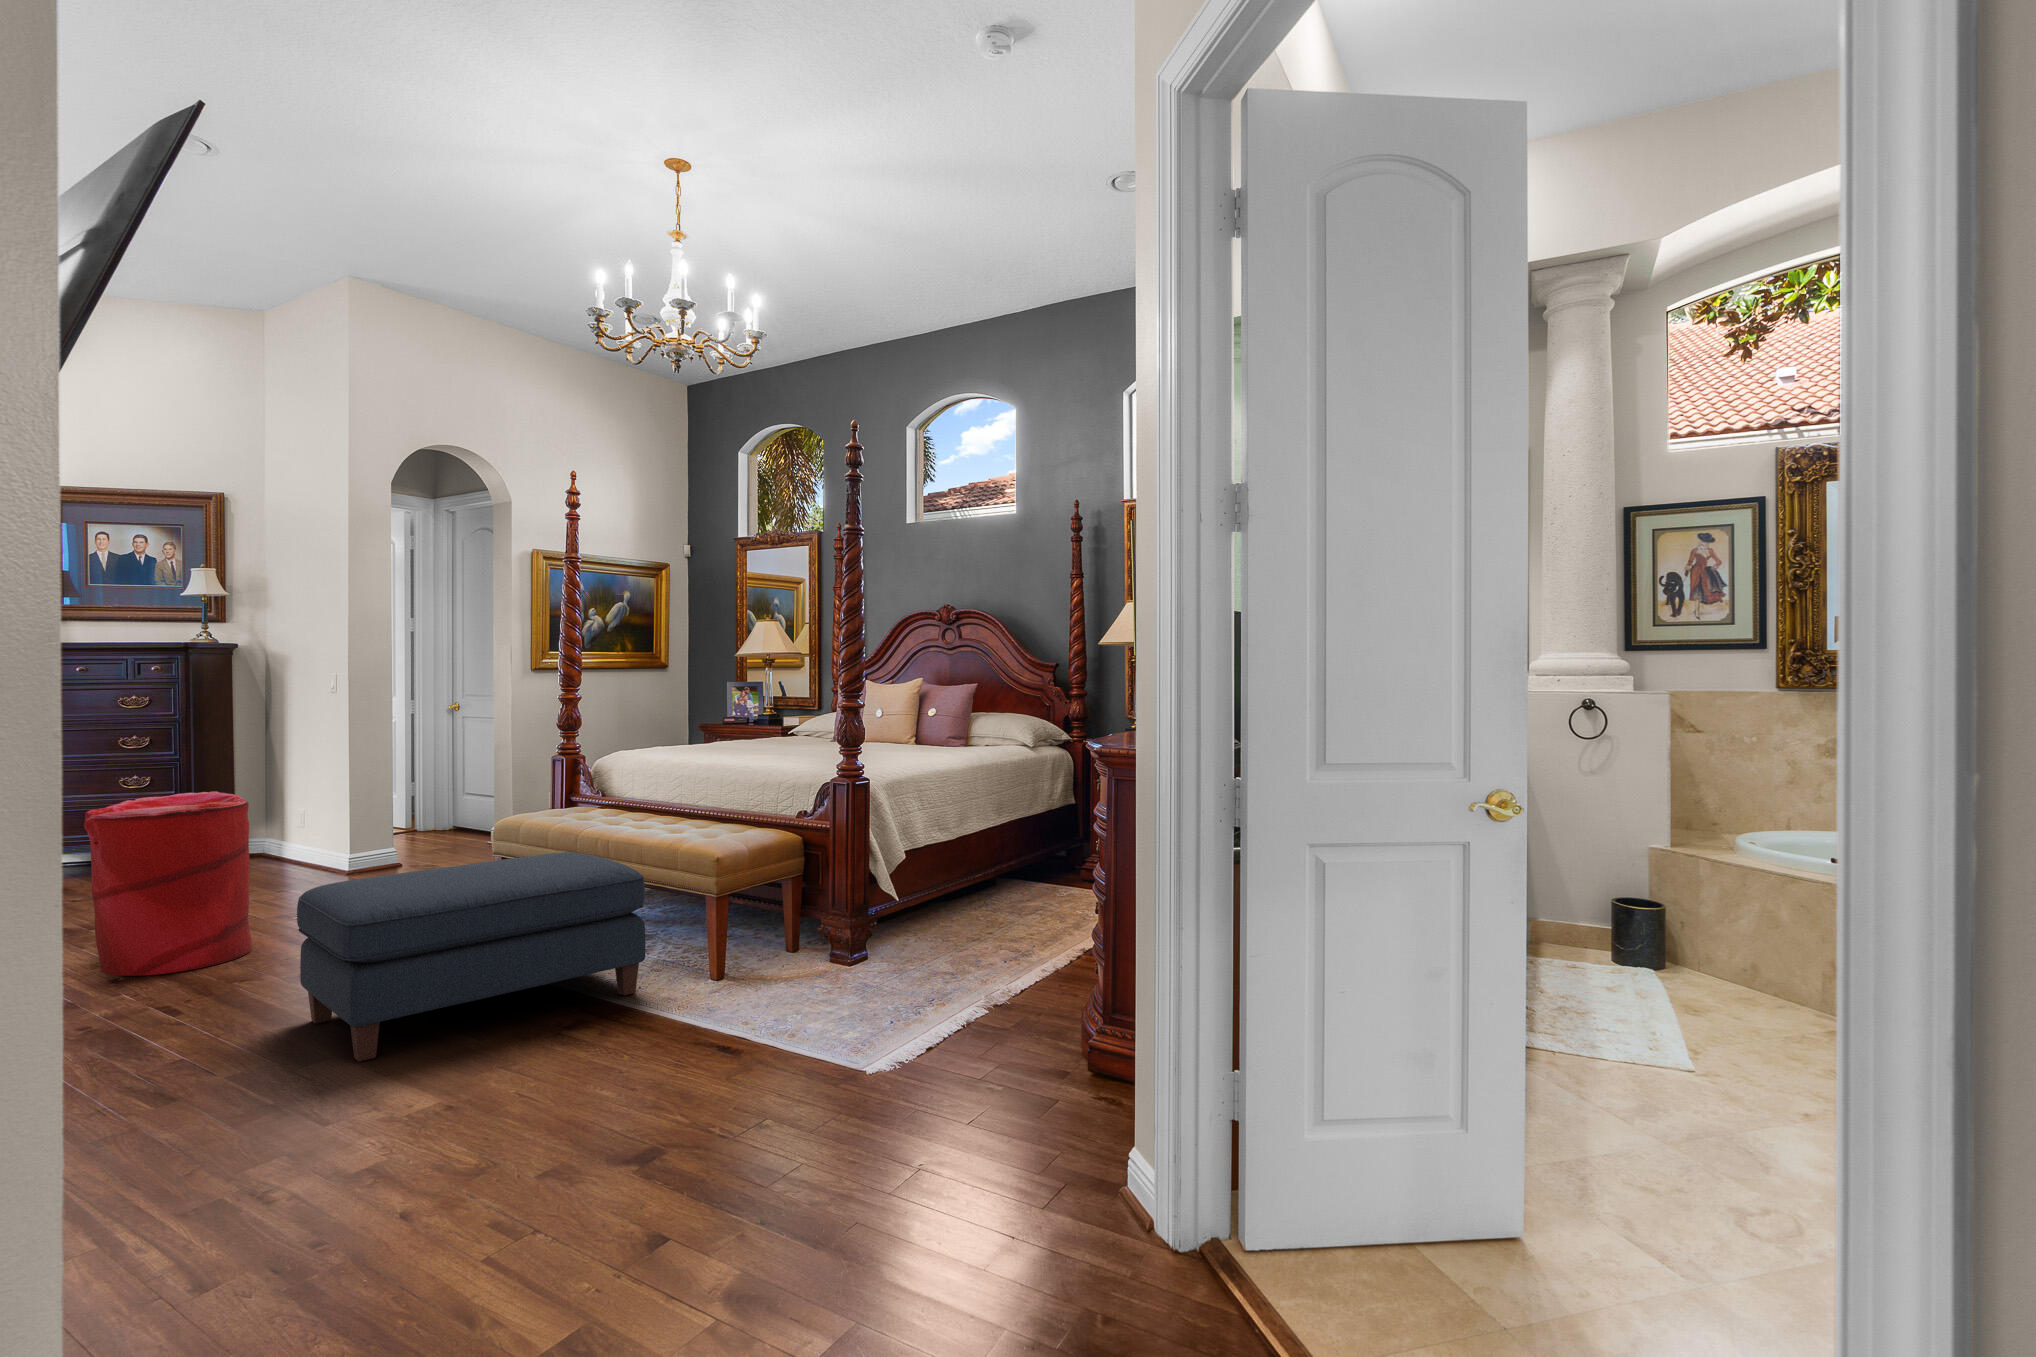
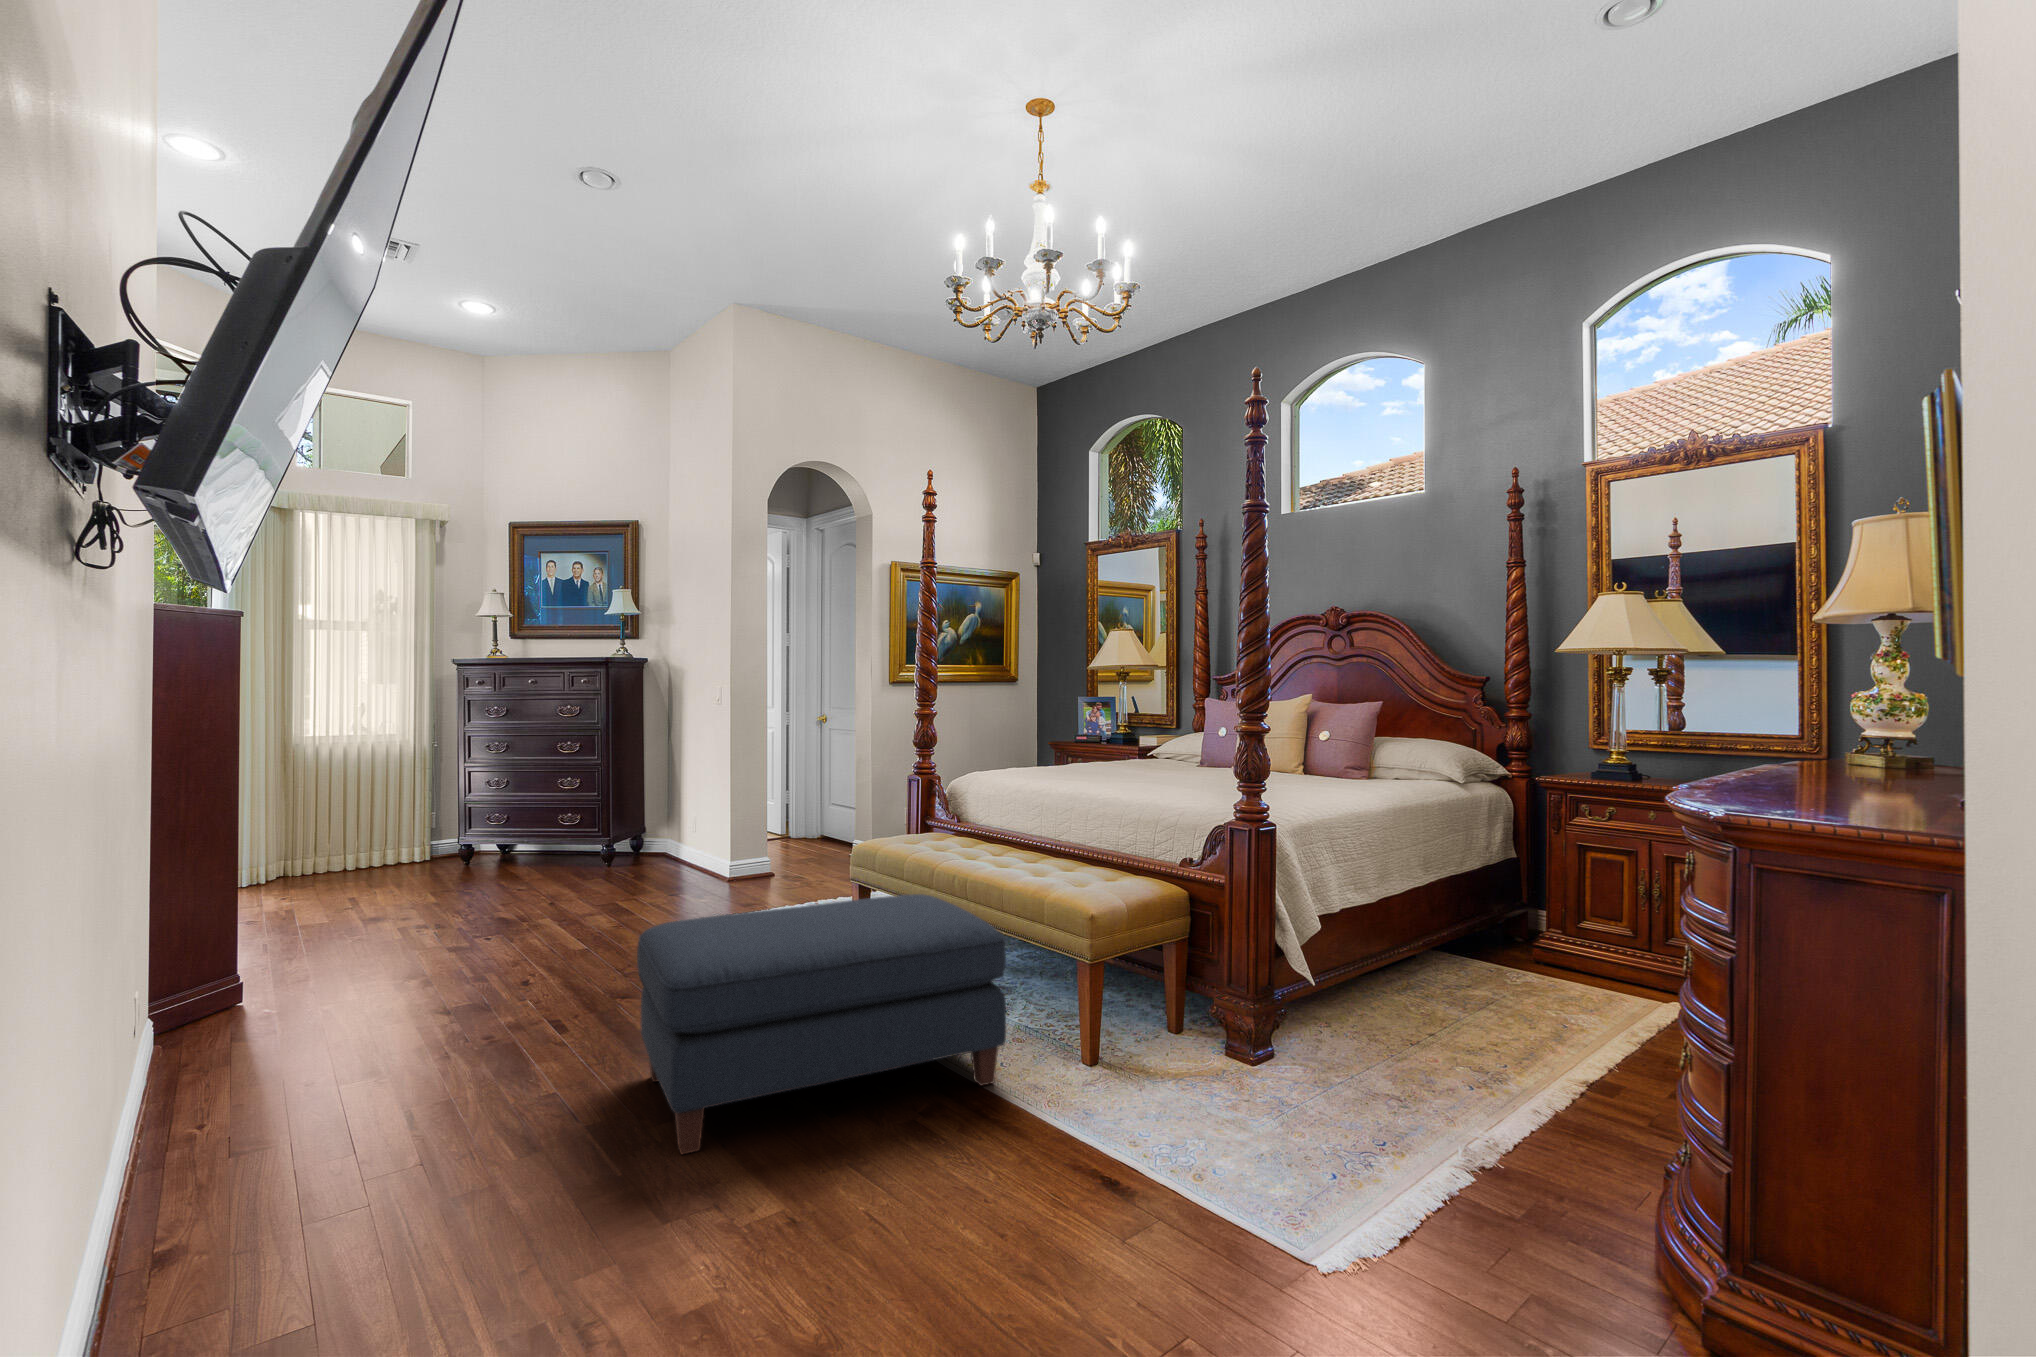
laundry hamper: present [84,792,252,976] -> none [482,802,626,990]

